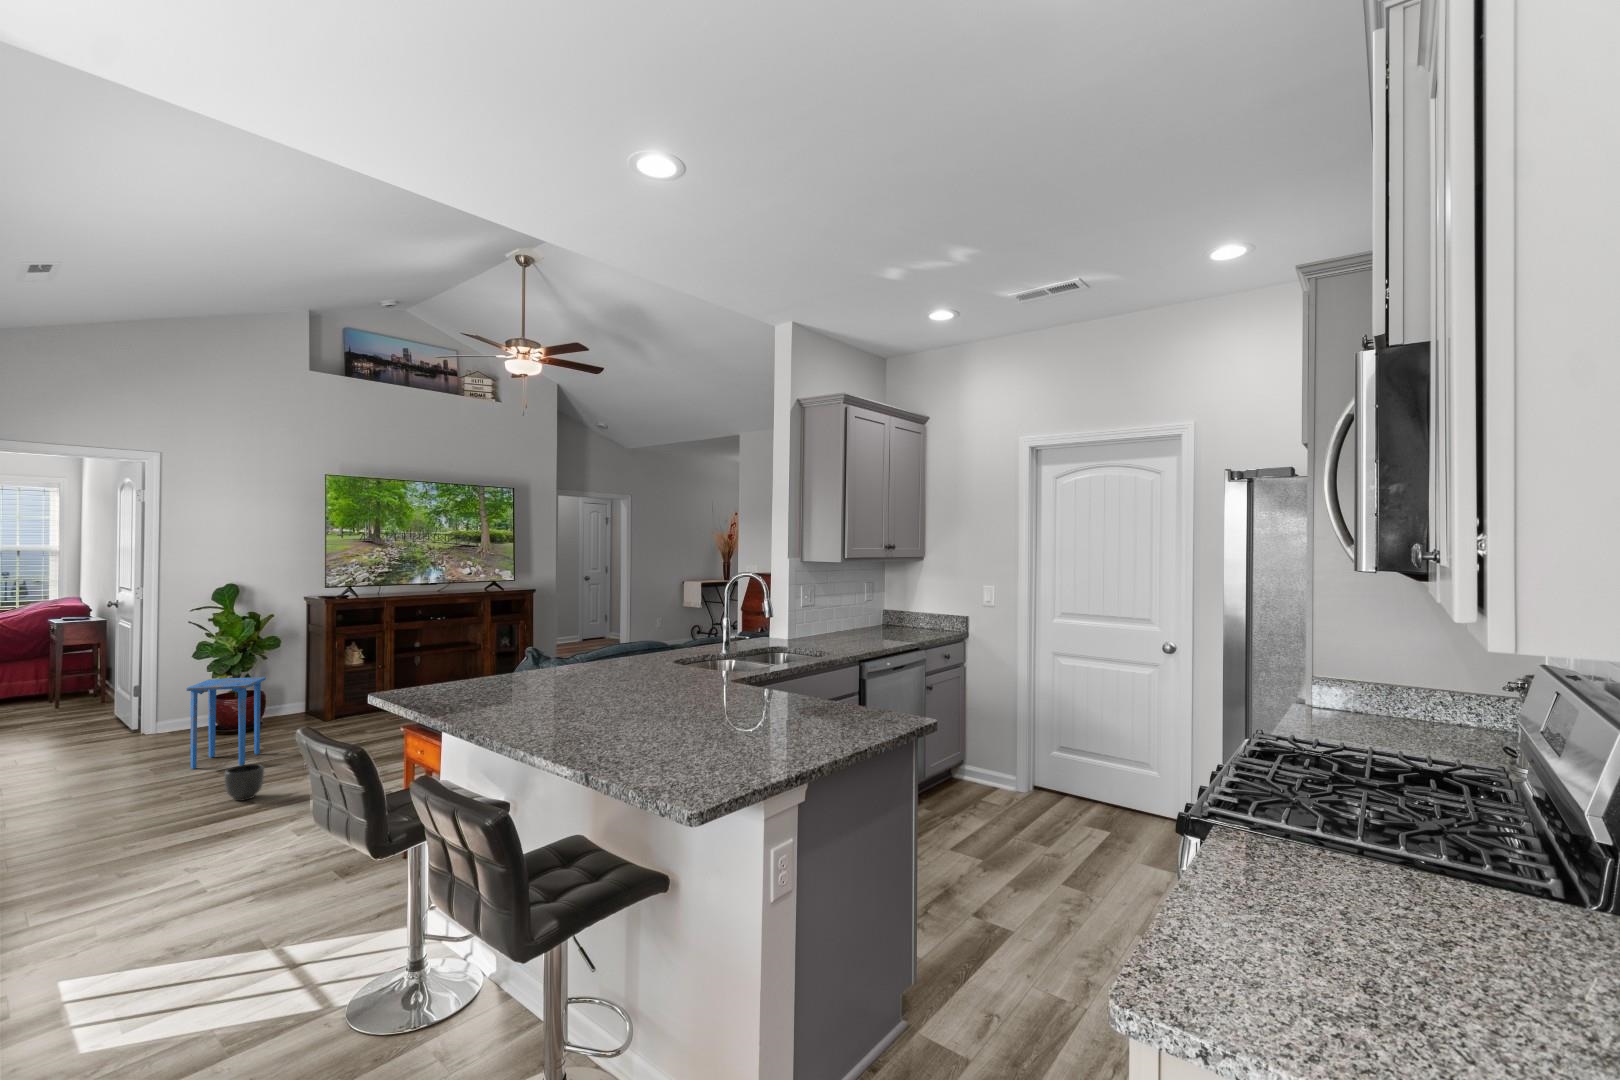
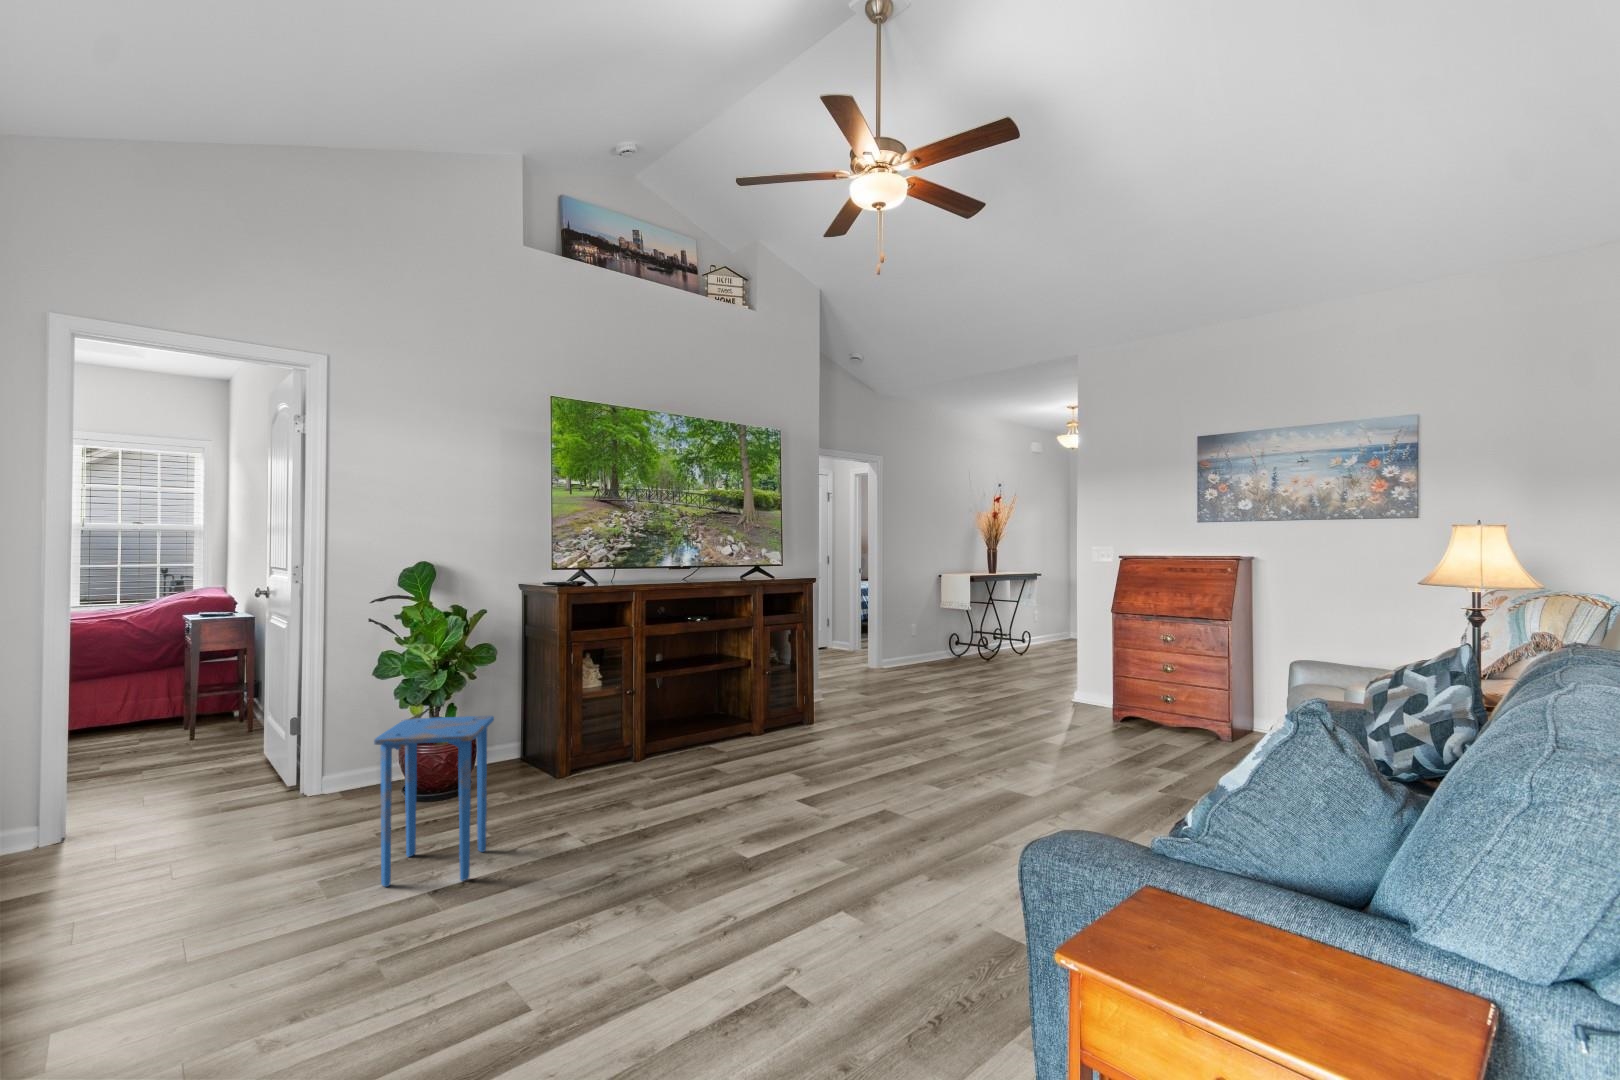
planter: present [224,764,264,801] -> none [461,913,533,1001]

